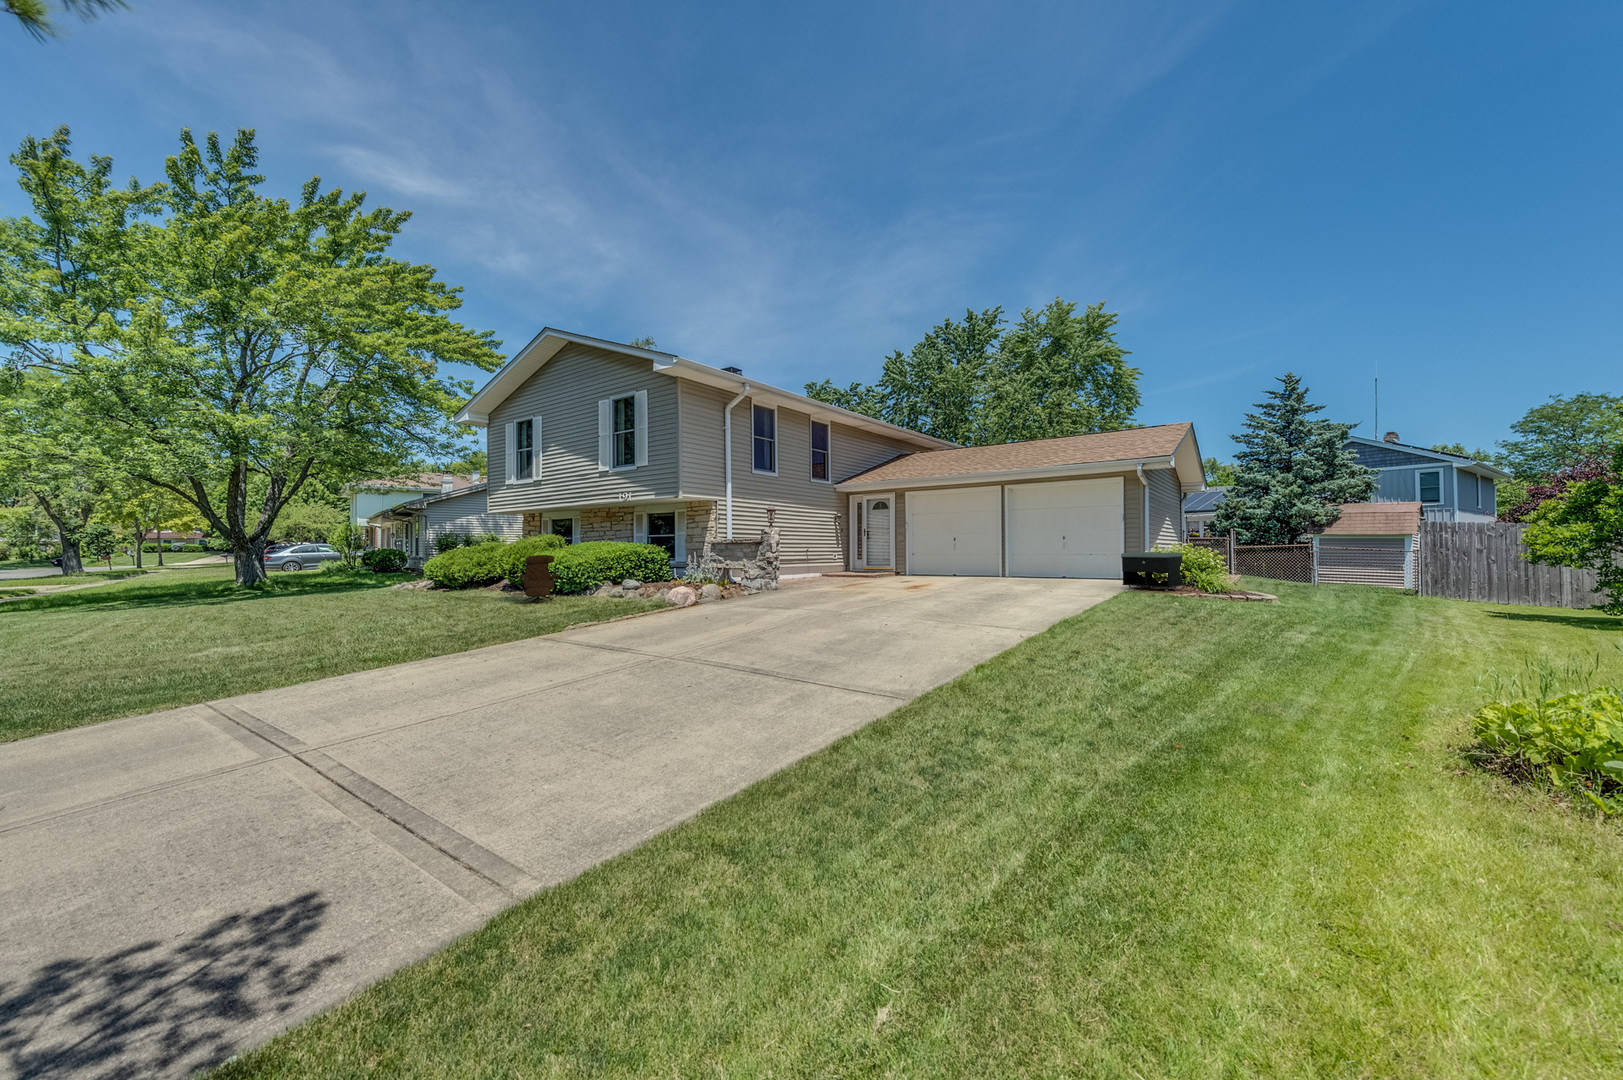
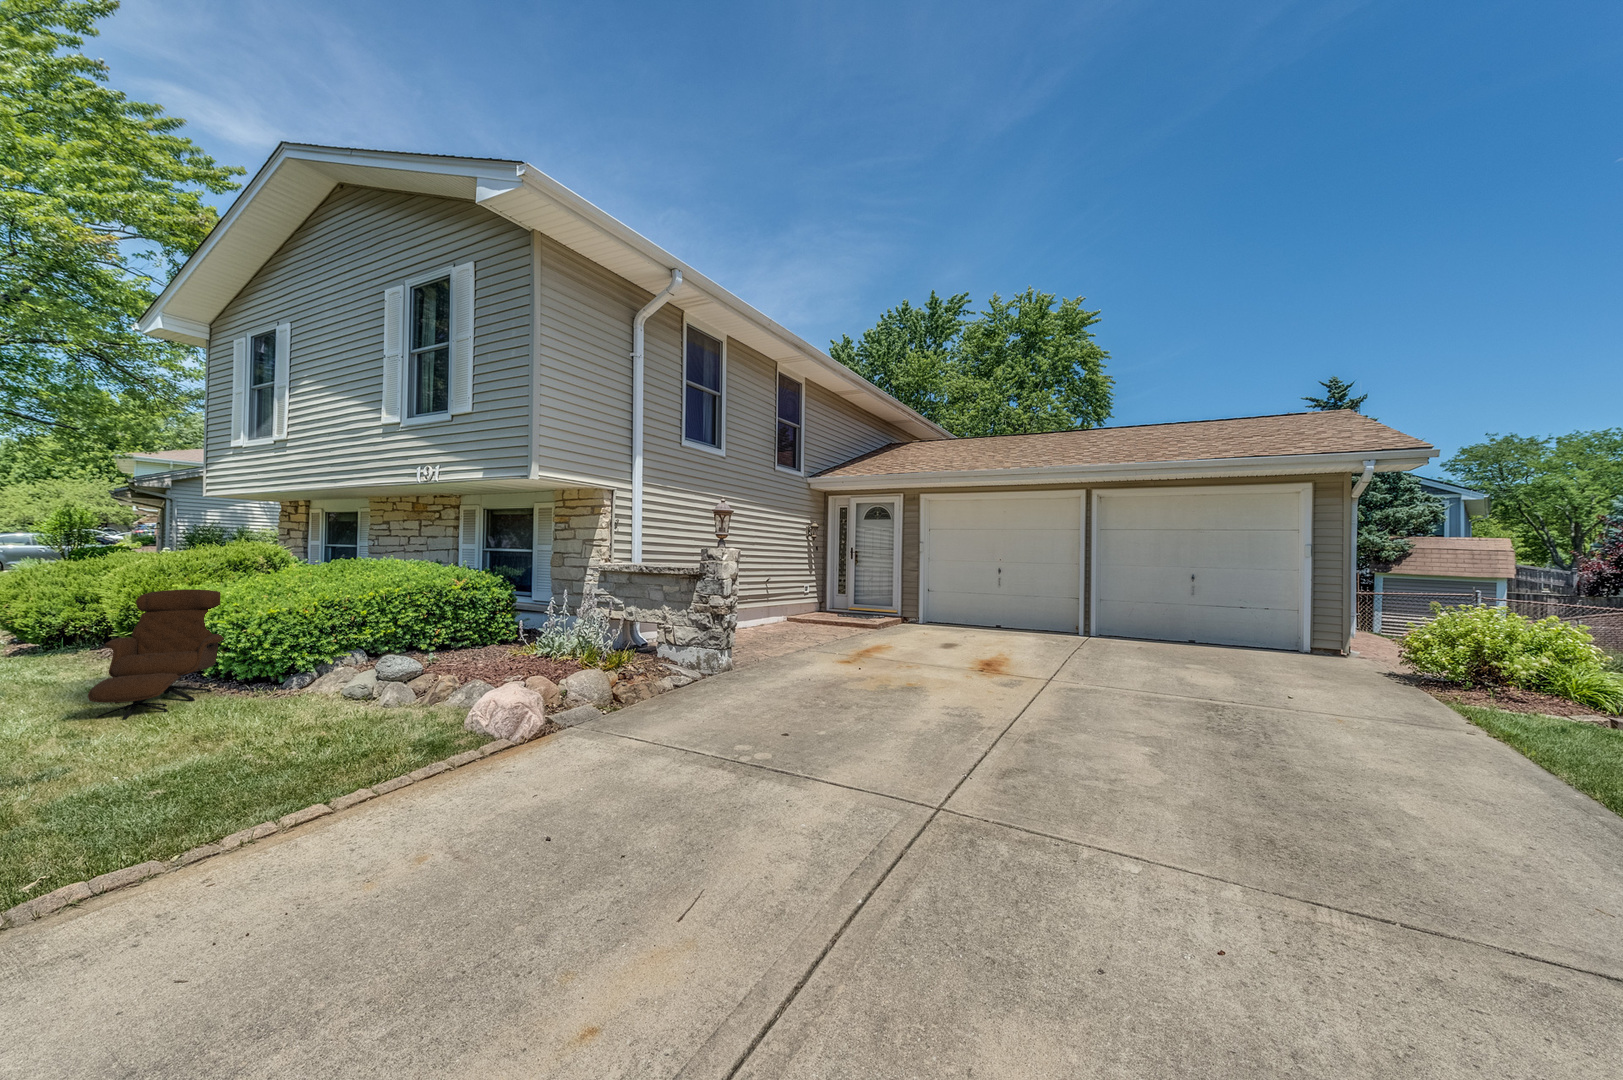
storage bench: present [1121,552,1183,591] -> none [1435,619,1580,709]

